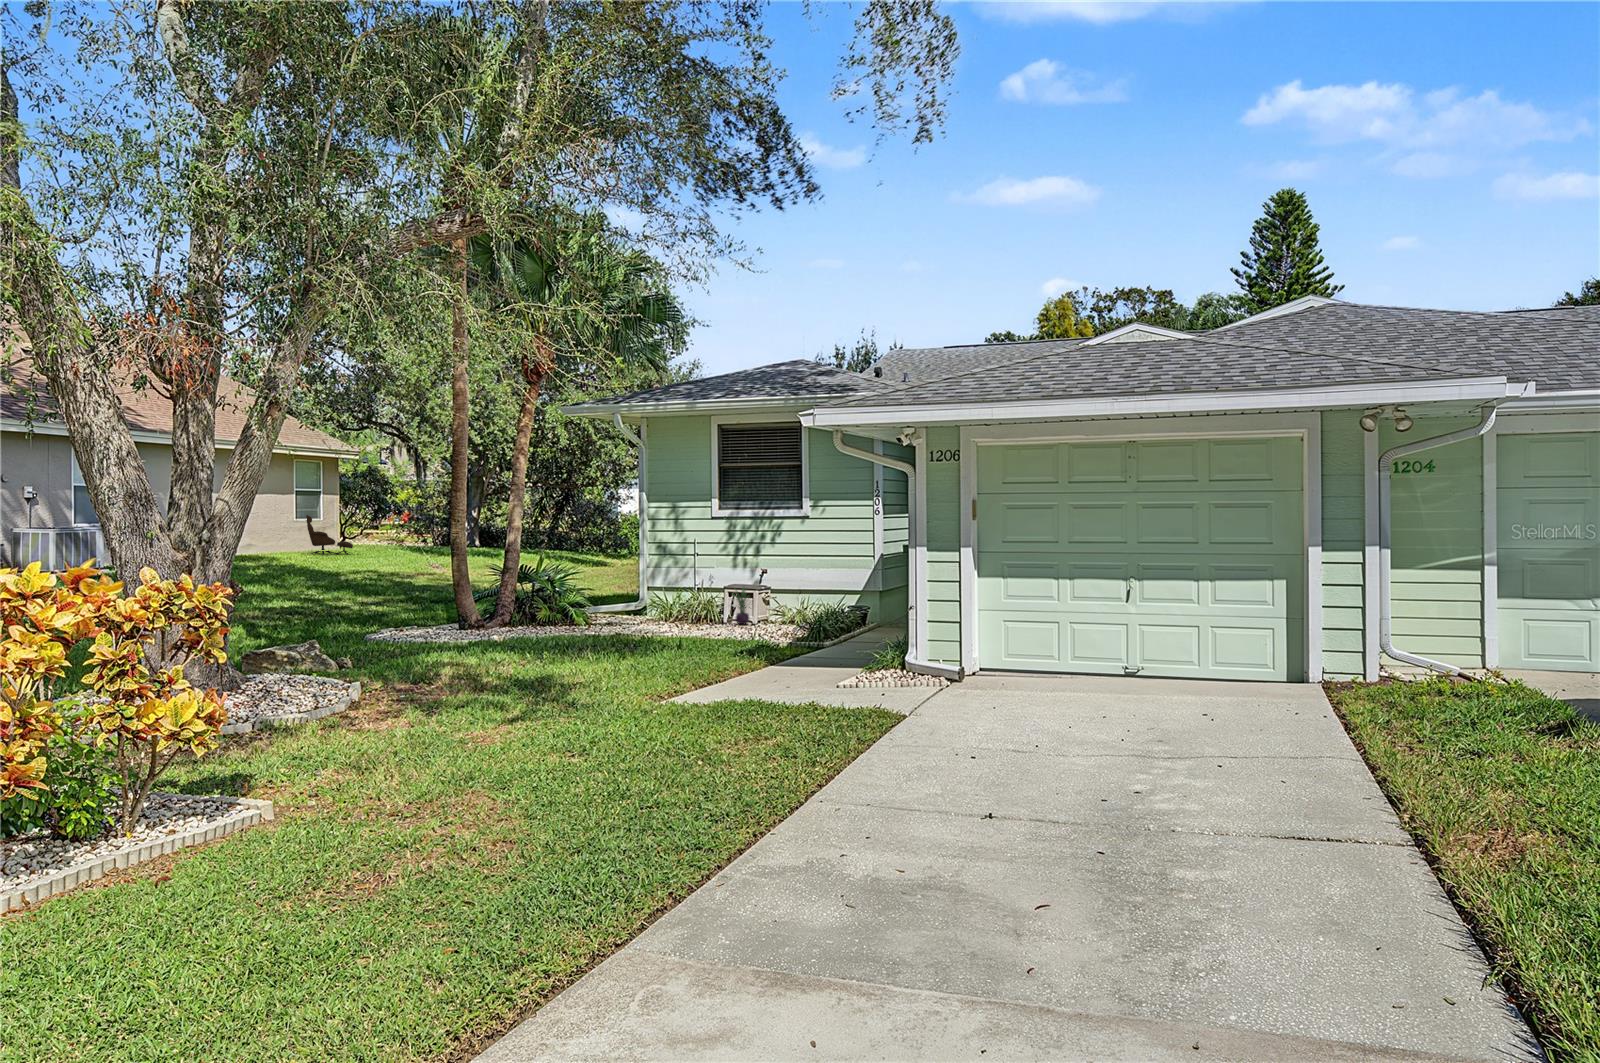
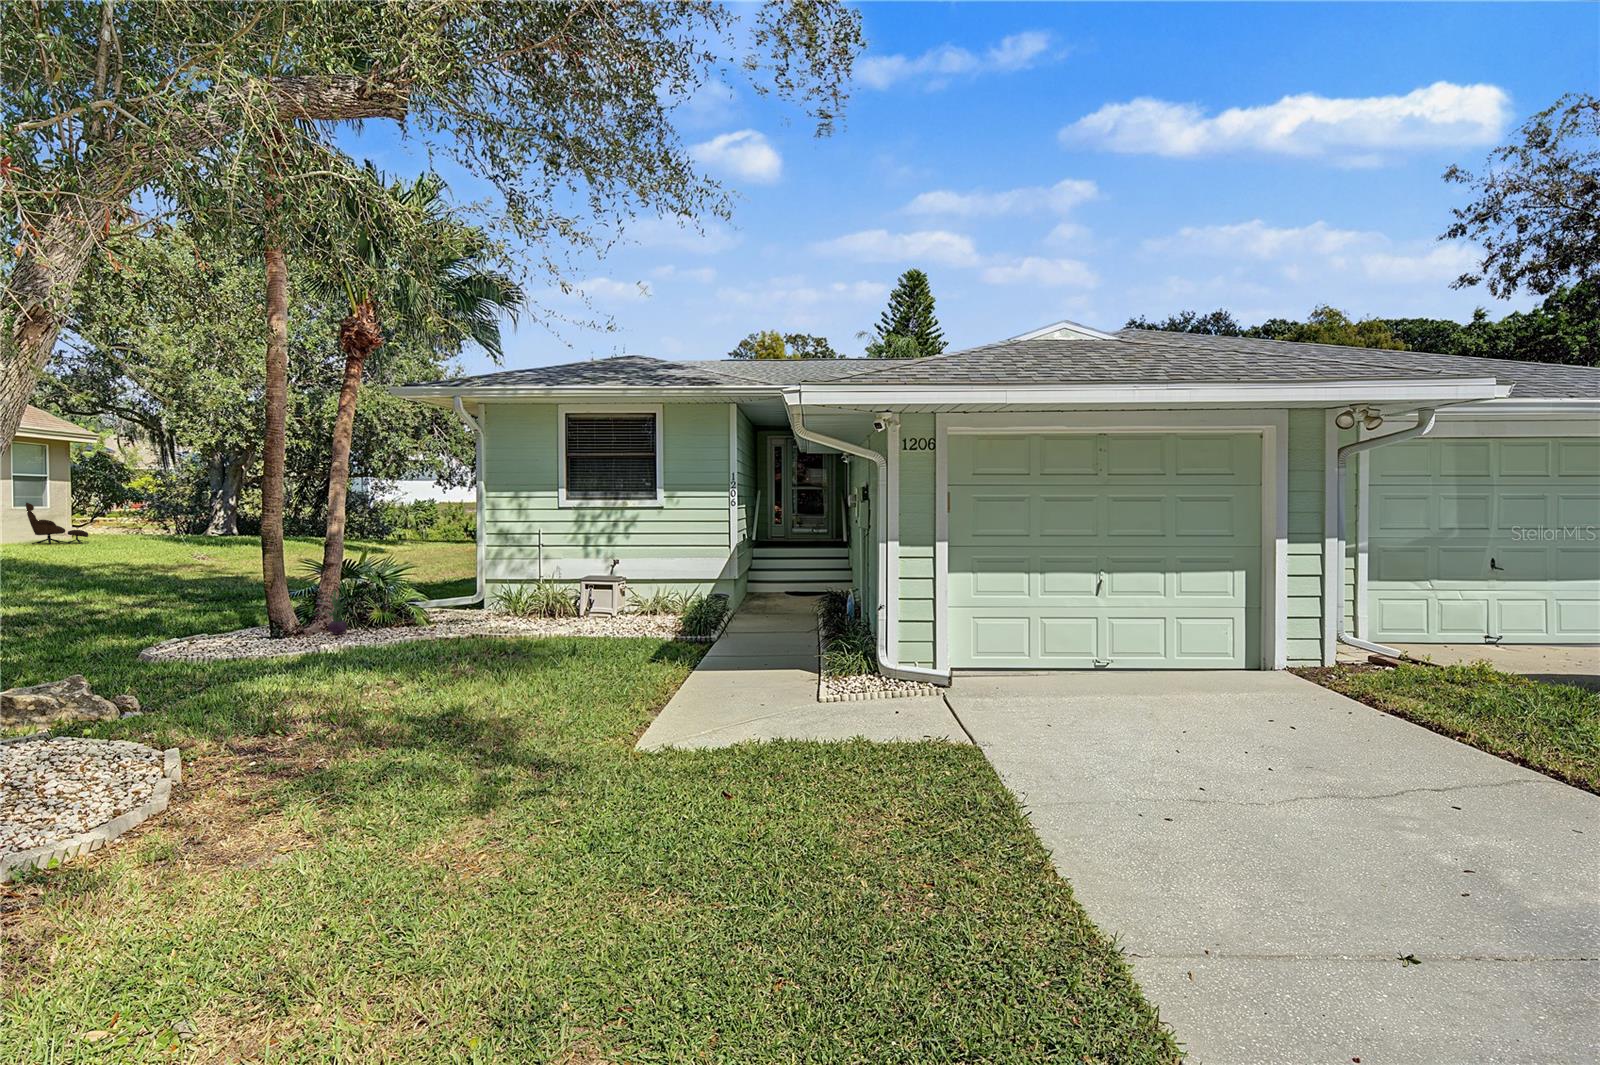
decorative plant: present [732,587,750,624] -> present [319,590,347,635]

